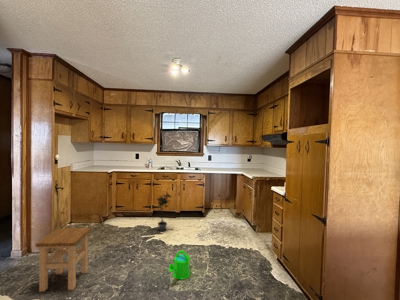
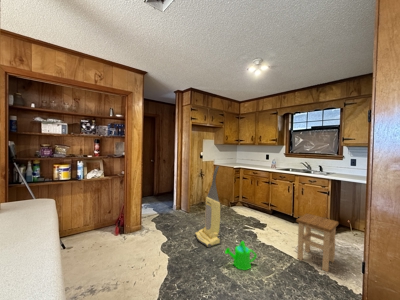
vacuum cleaner: none [102,176,143,280] -> present [195,166,221,247]
potted plant: present [157,194,171,231] -> none [259,191,276,228]
stool: present [36,228,91,291] -> present [296,214,339,272]

